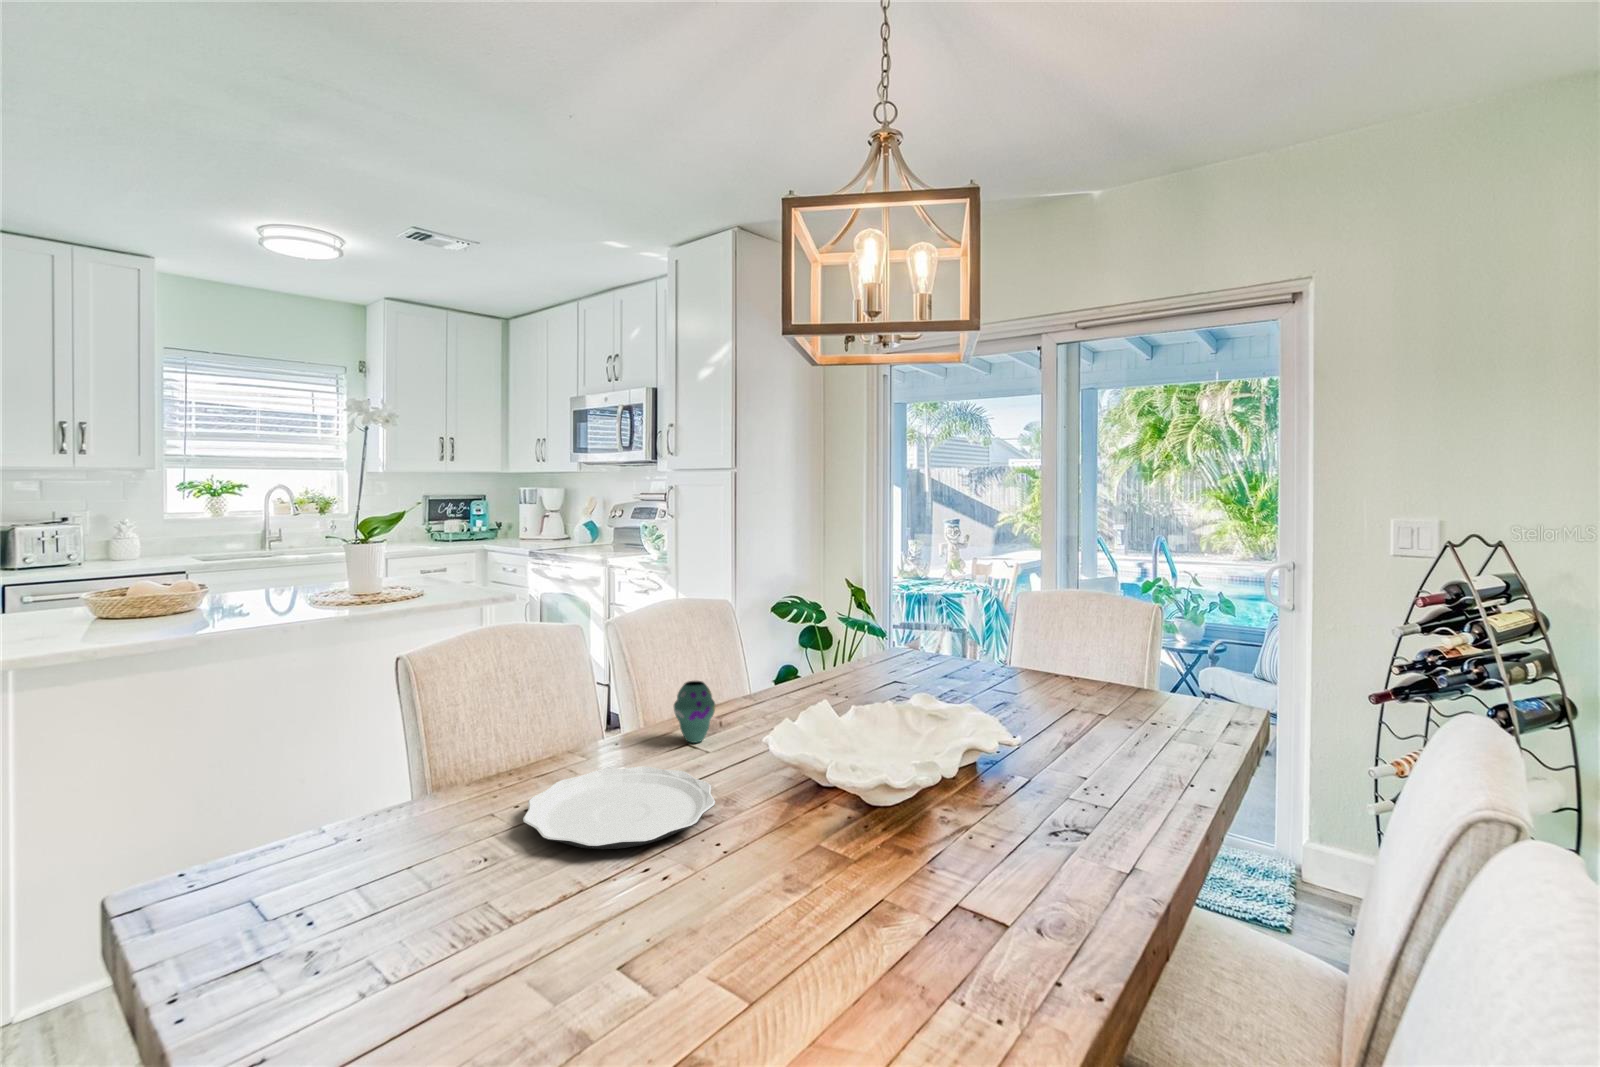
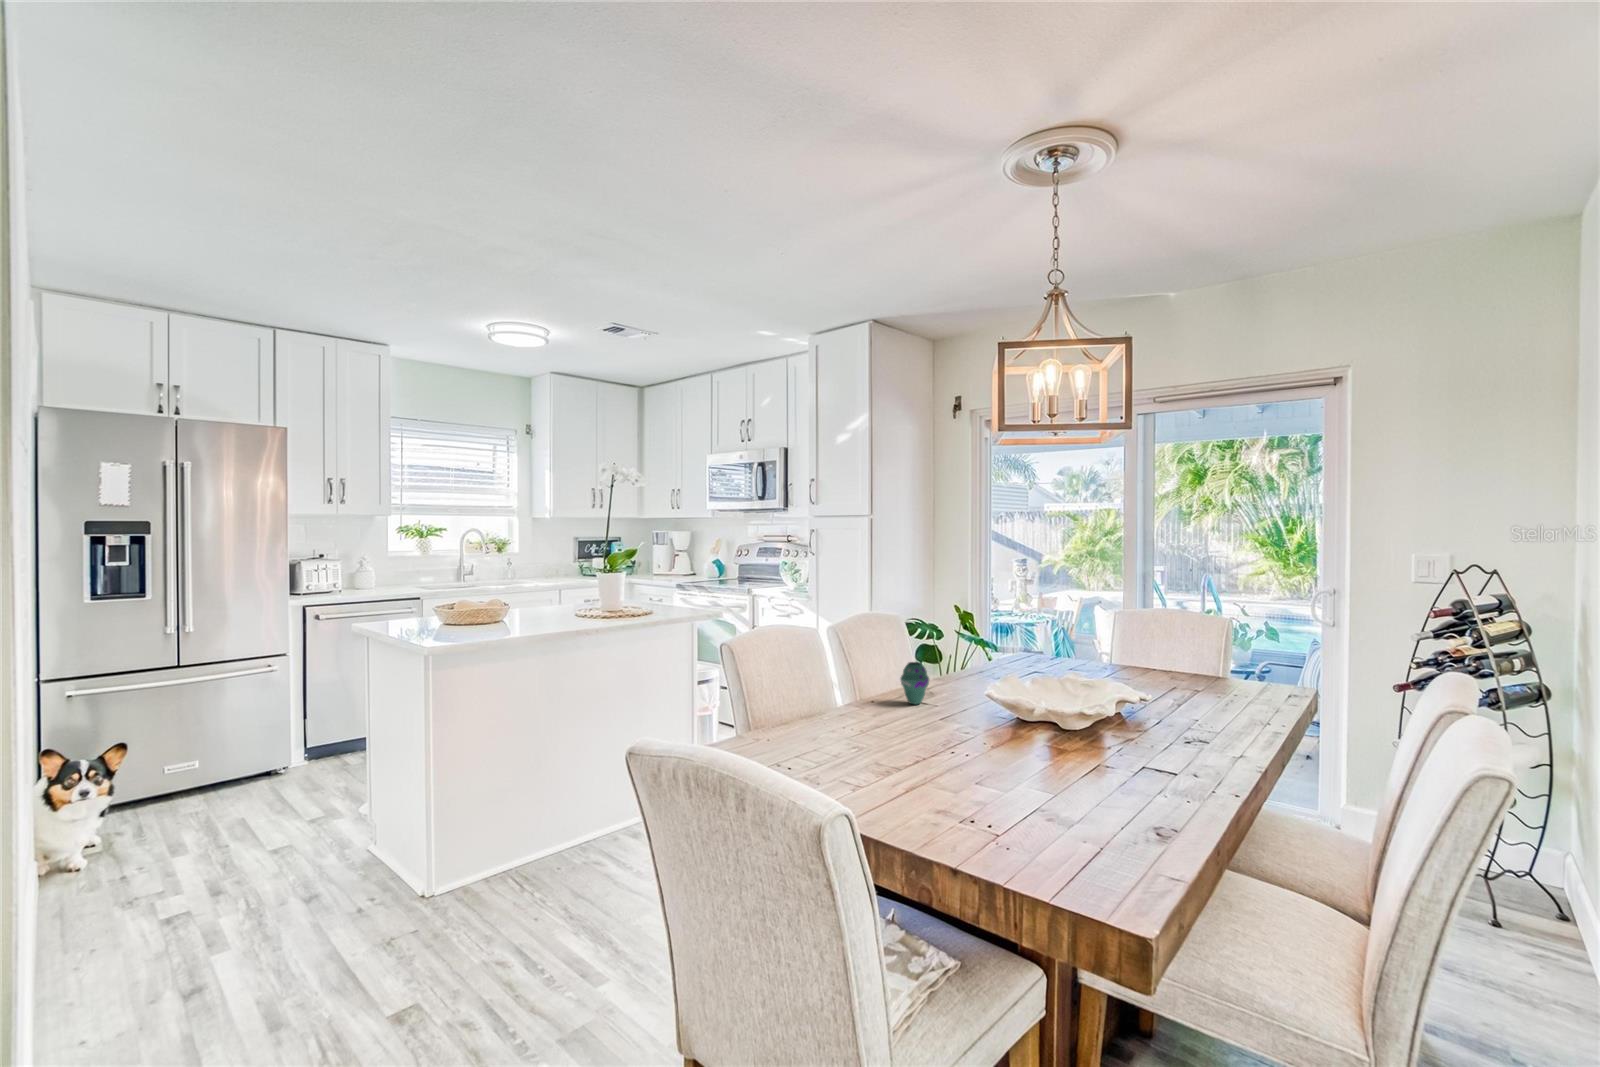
plate: present [523,767,715,849] -> none [844,713,965,752]

